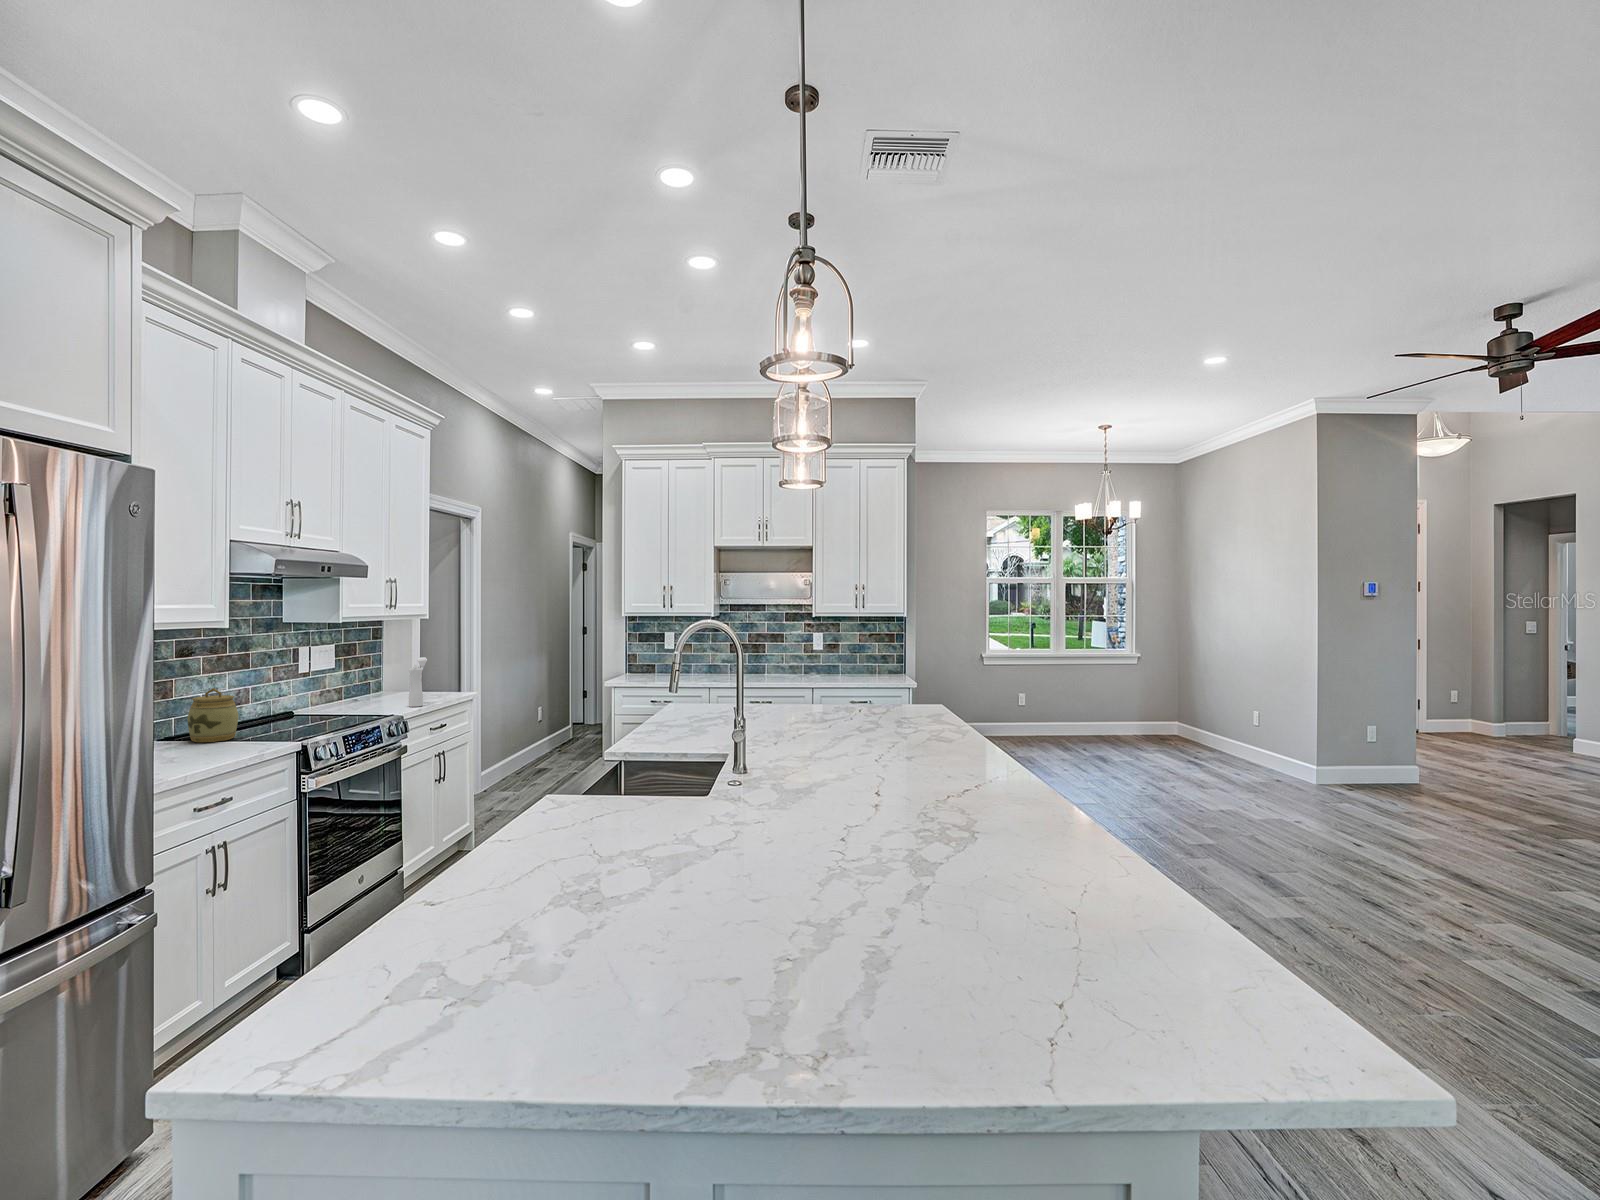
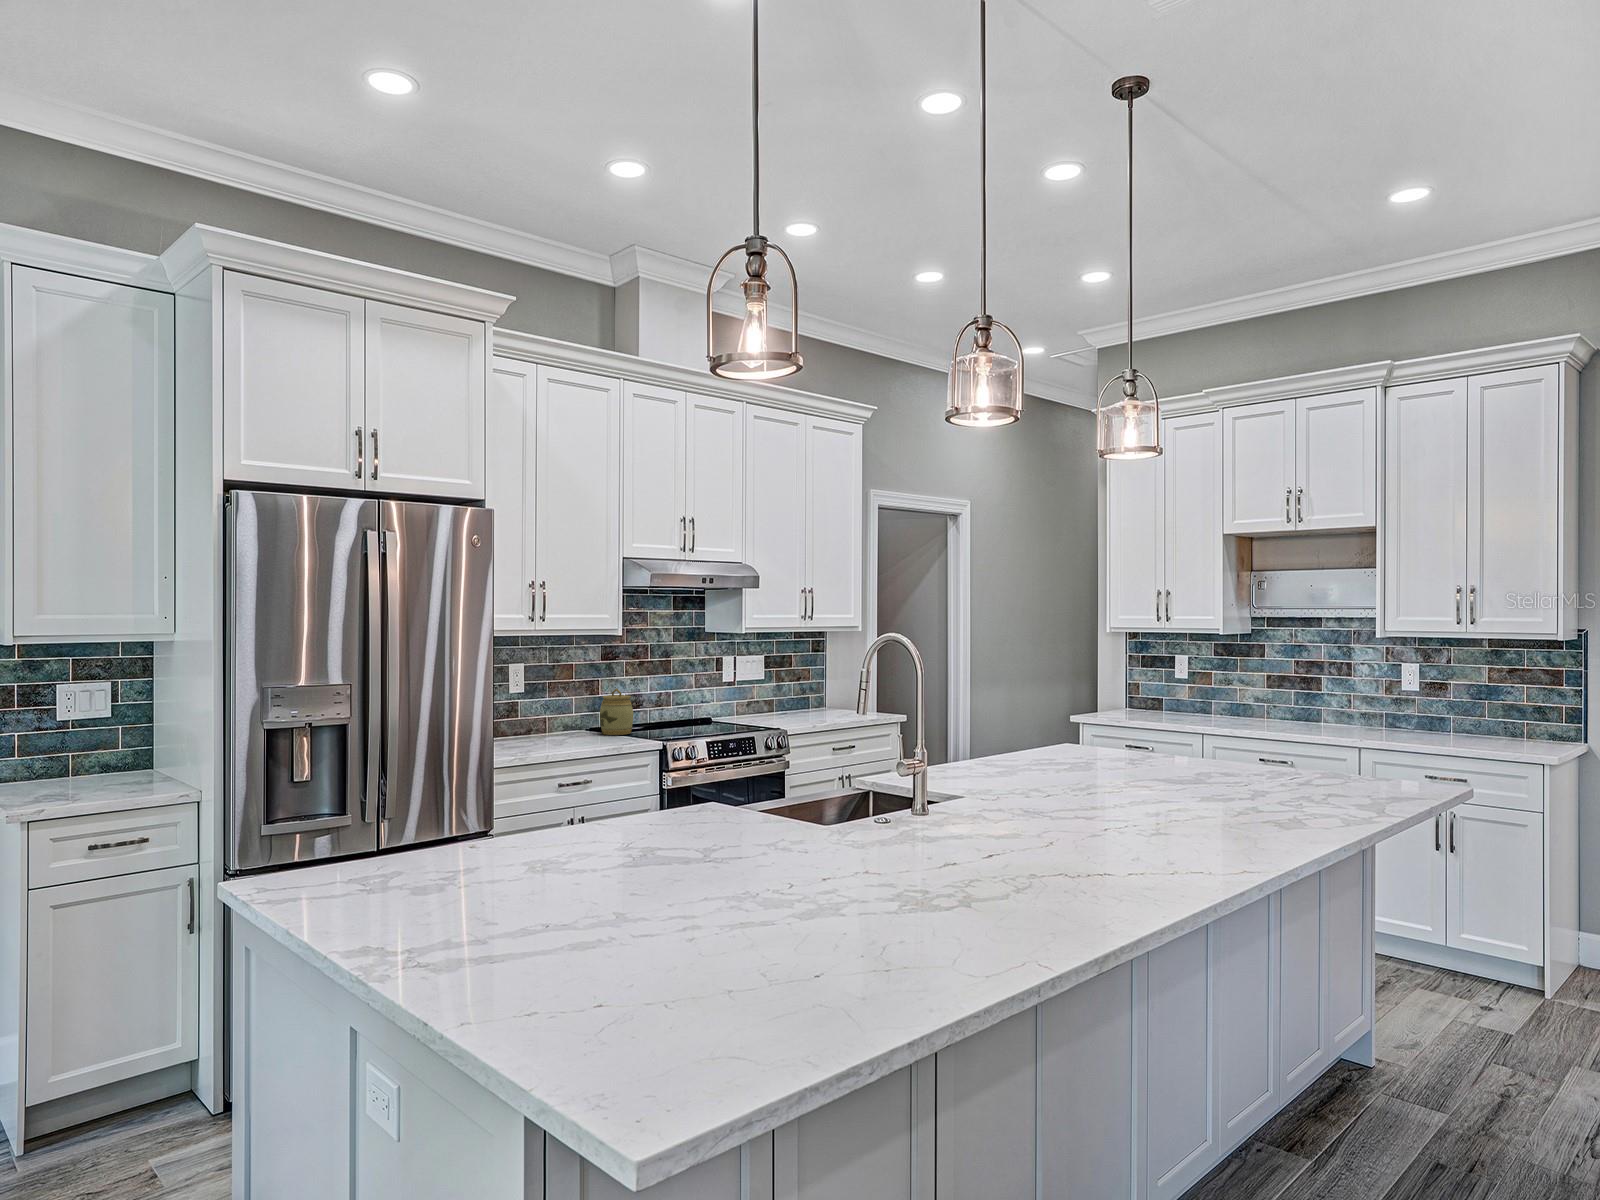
pepper mill: present [409,657,427,707] -> none [812,672,836,723]

